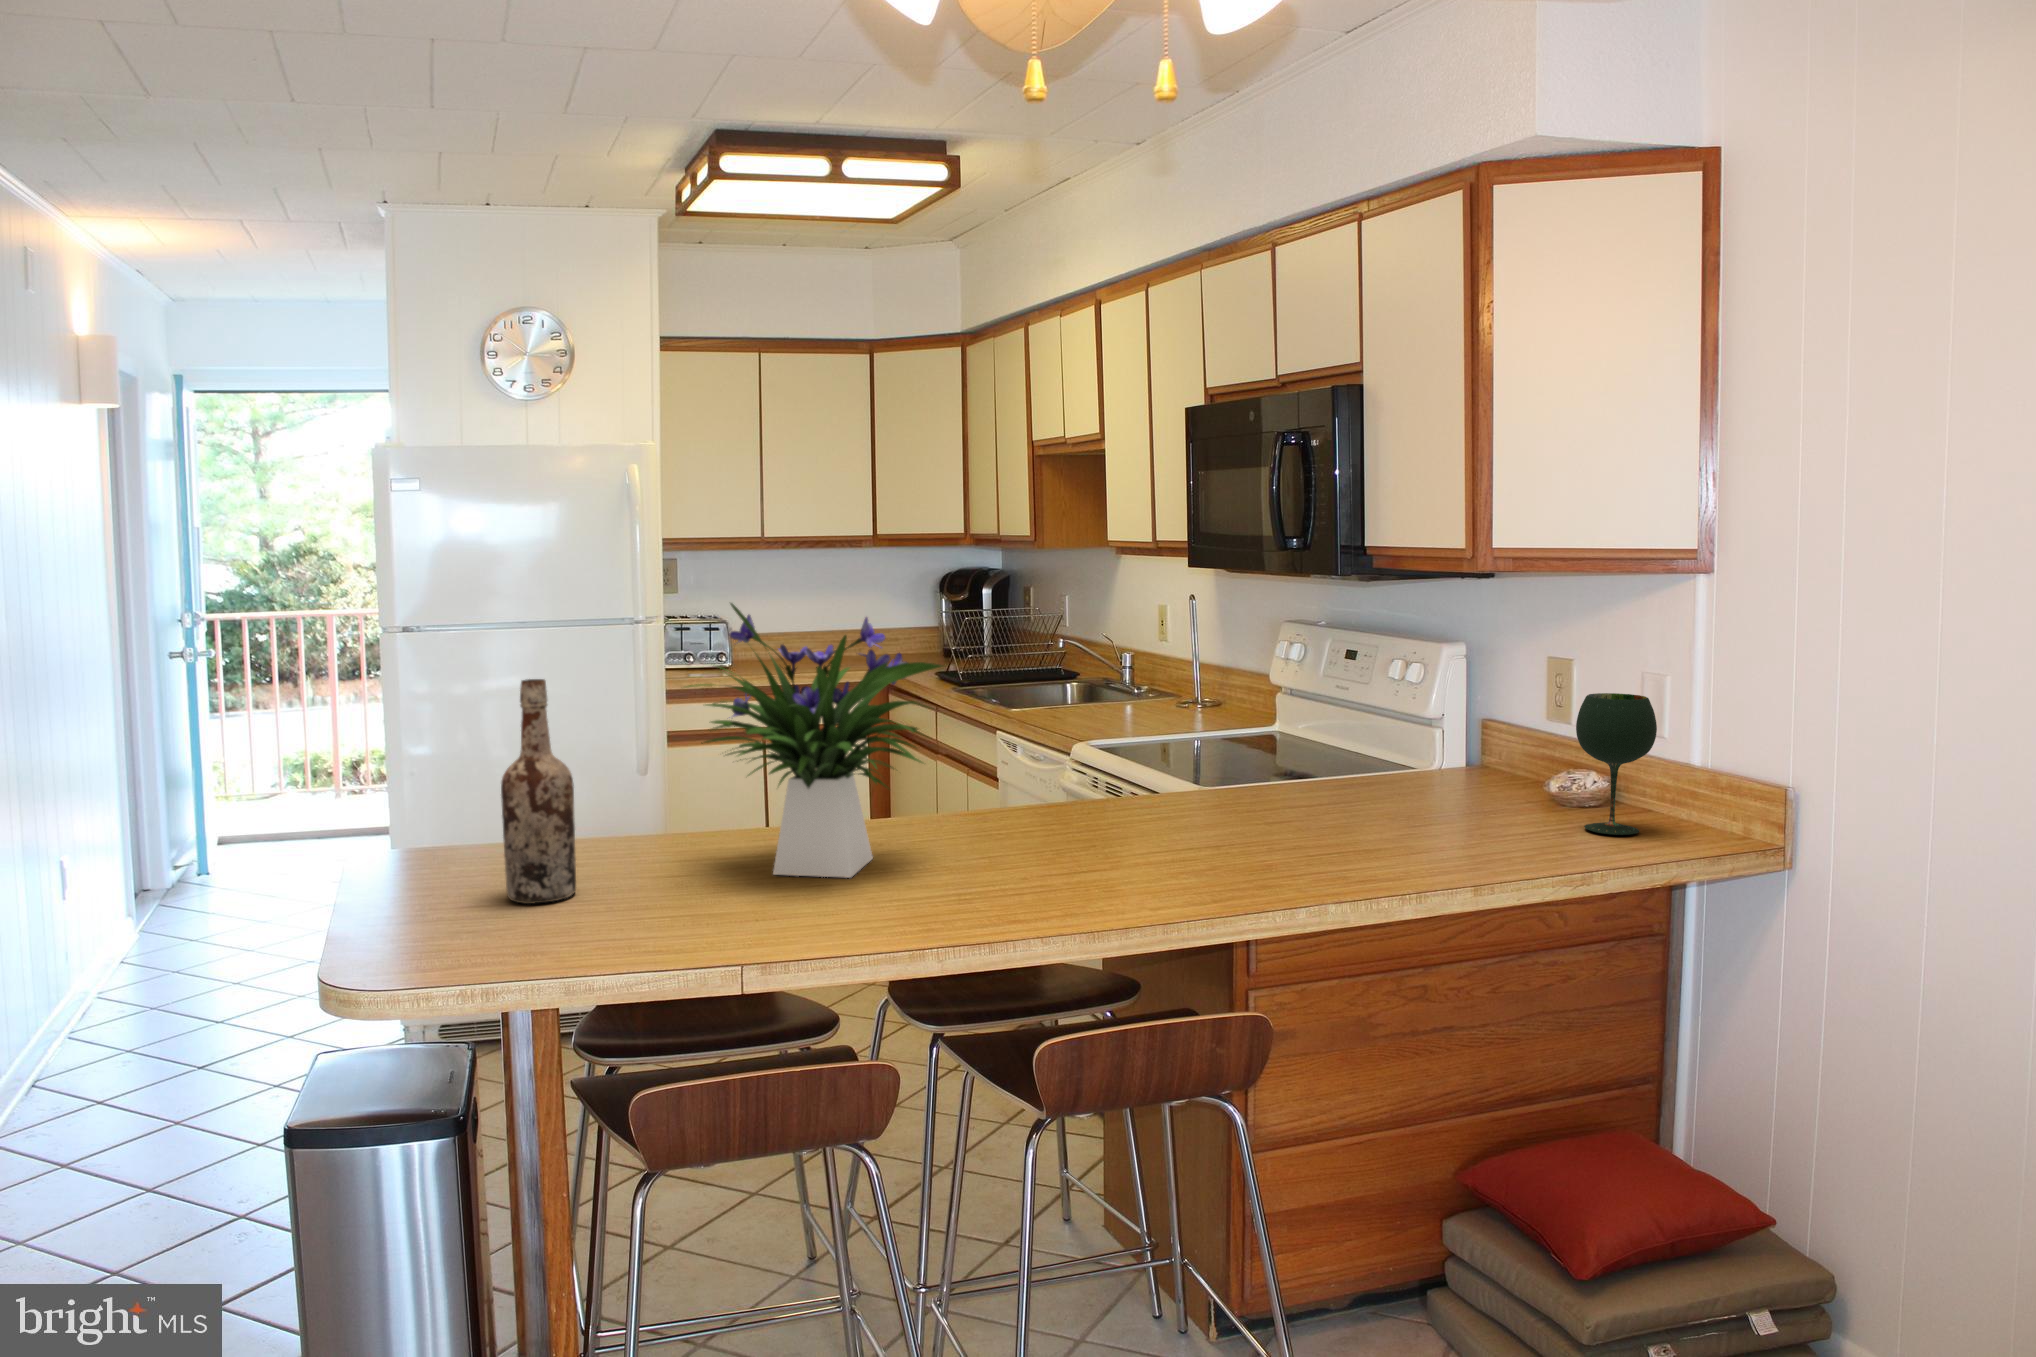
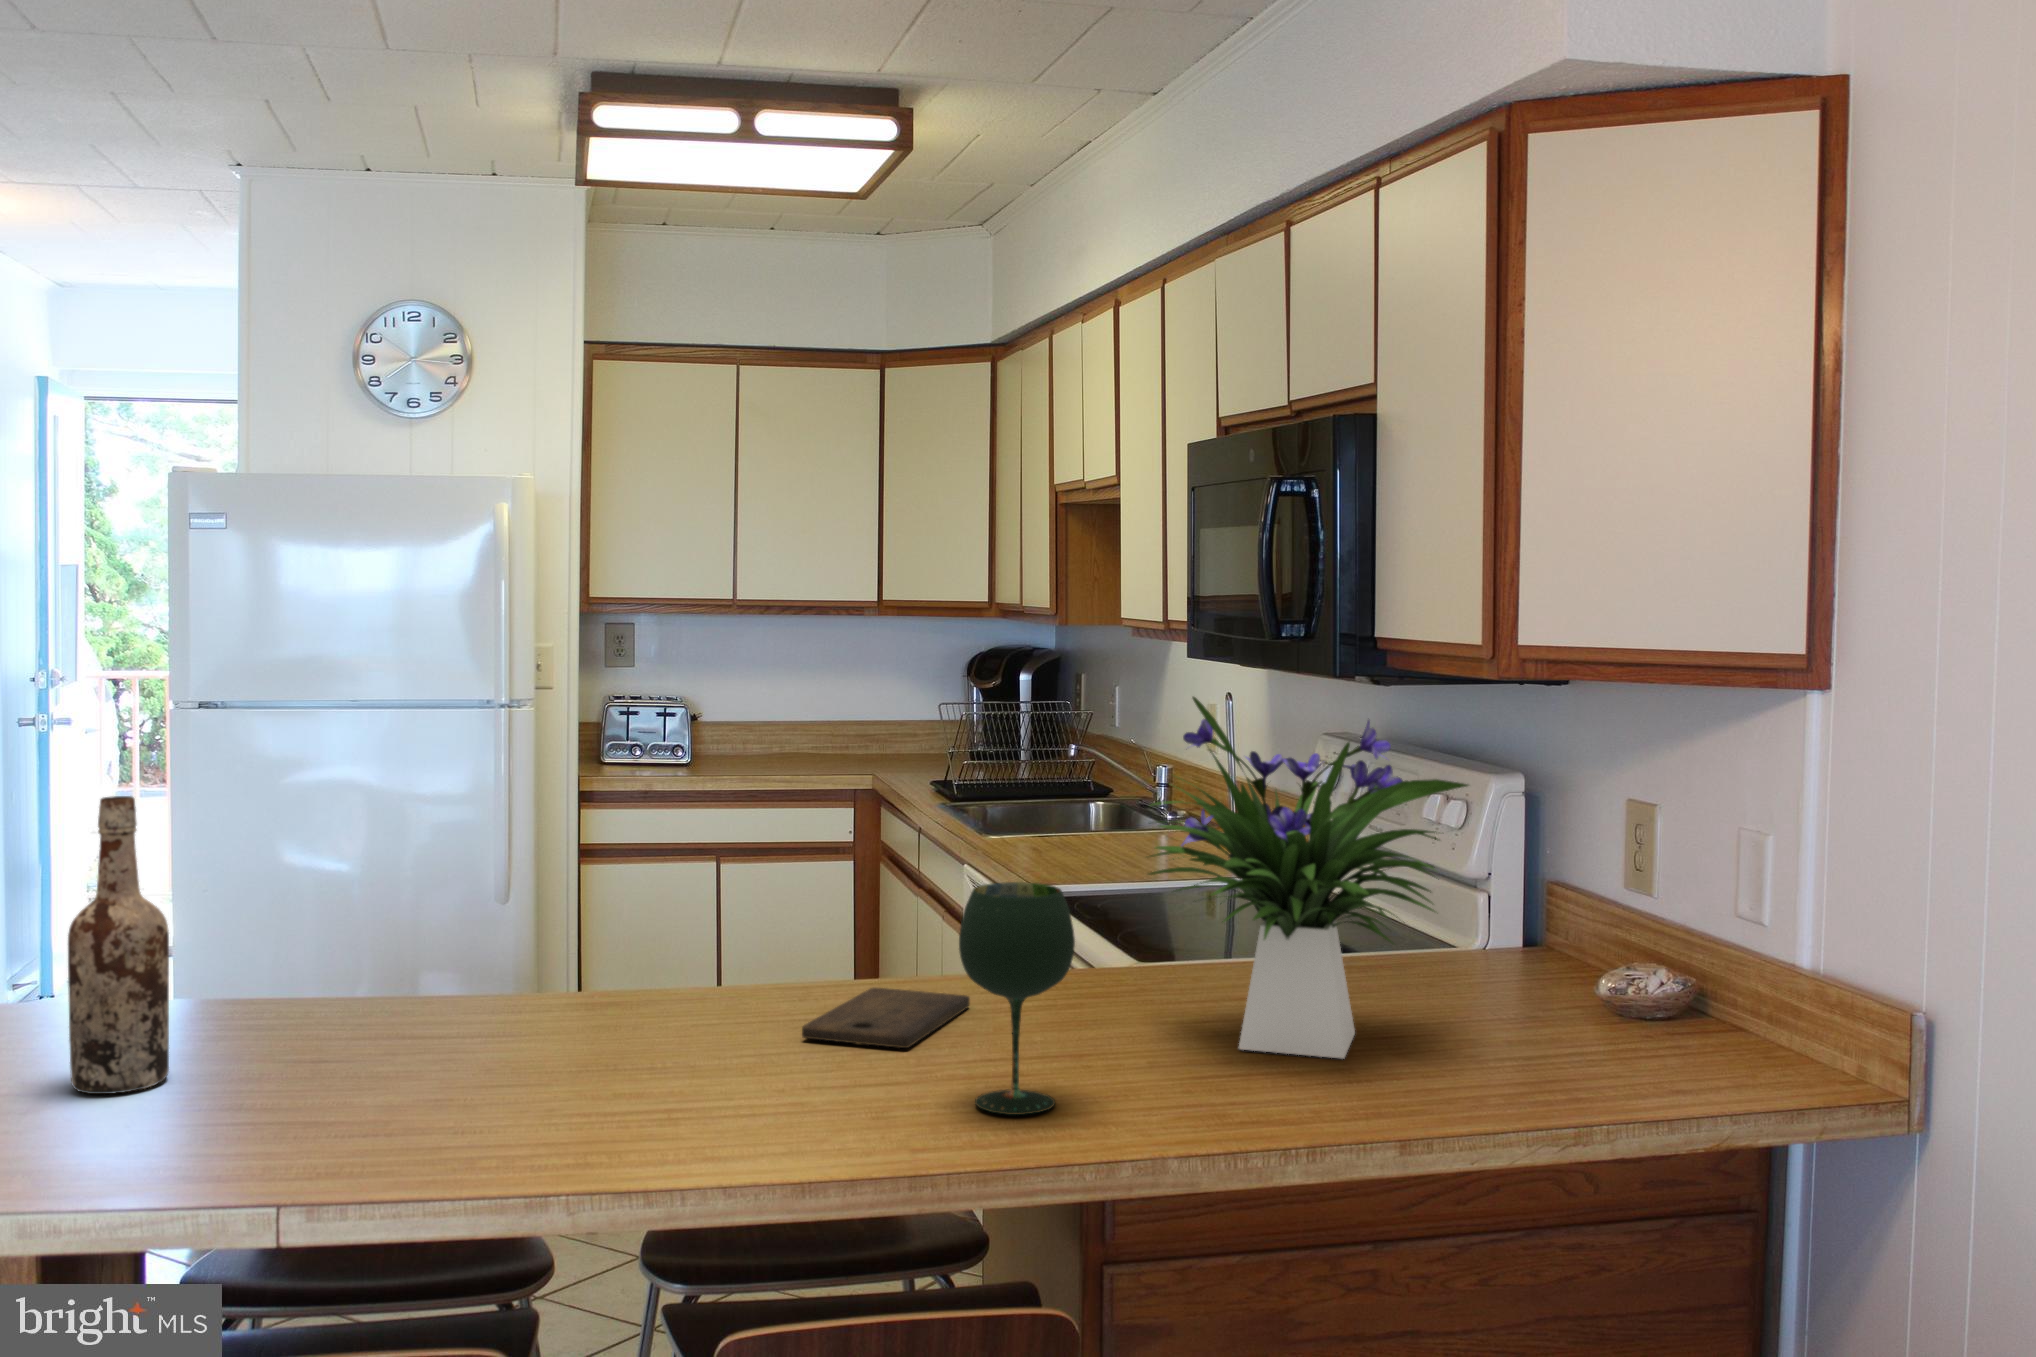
flower arrangement: present [686,603,943,878] -> present [1149,697,1468,1058]
wine glass: present [1576,693,1657,835] -> present [959,882,1075,1115]
cutting board: none [1021,808,1117,846] -> present [802,988,970,1048]

